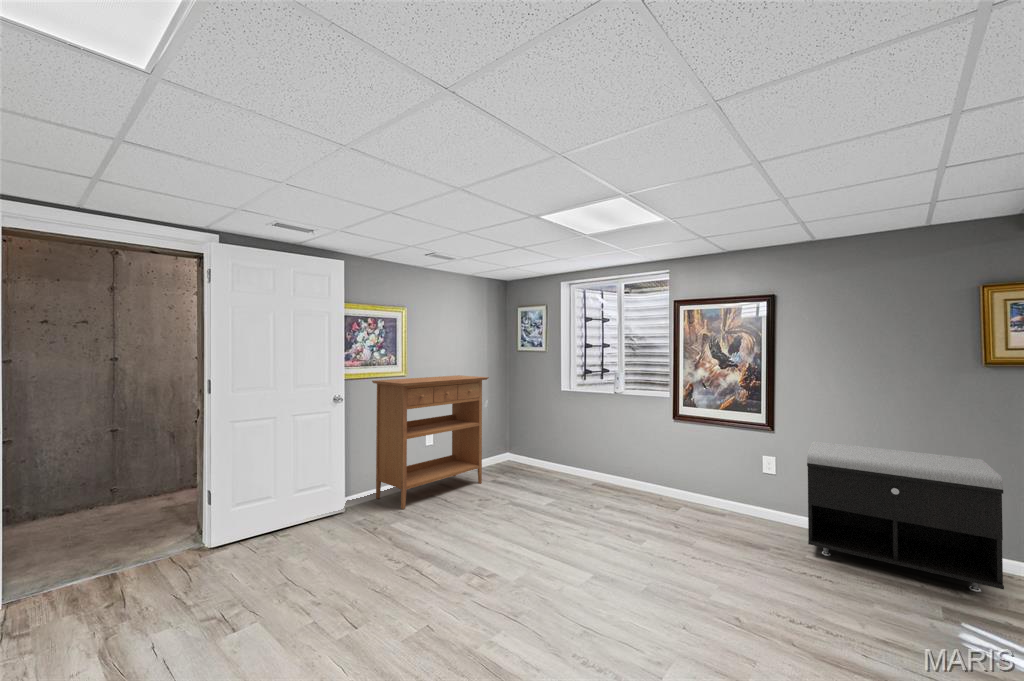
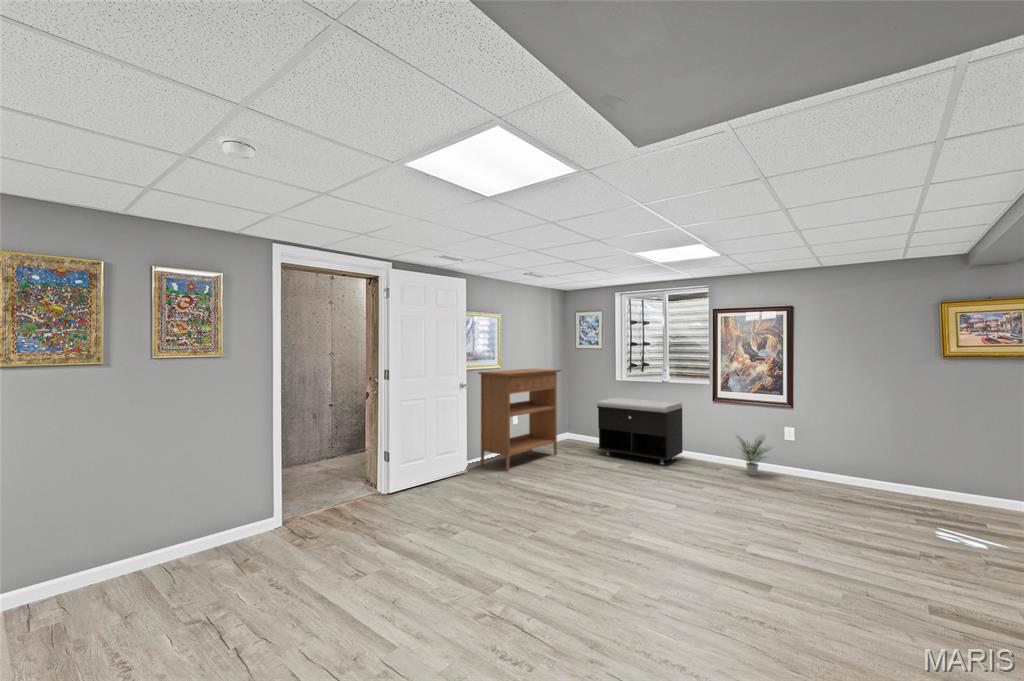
storage bench: present [807,441,1004,592] -> present [597,398,683,464]
potted plant: none [692,463,750,520] -> present [737,436,769,476]

